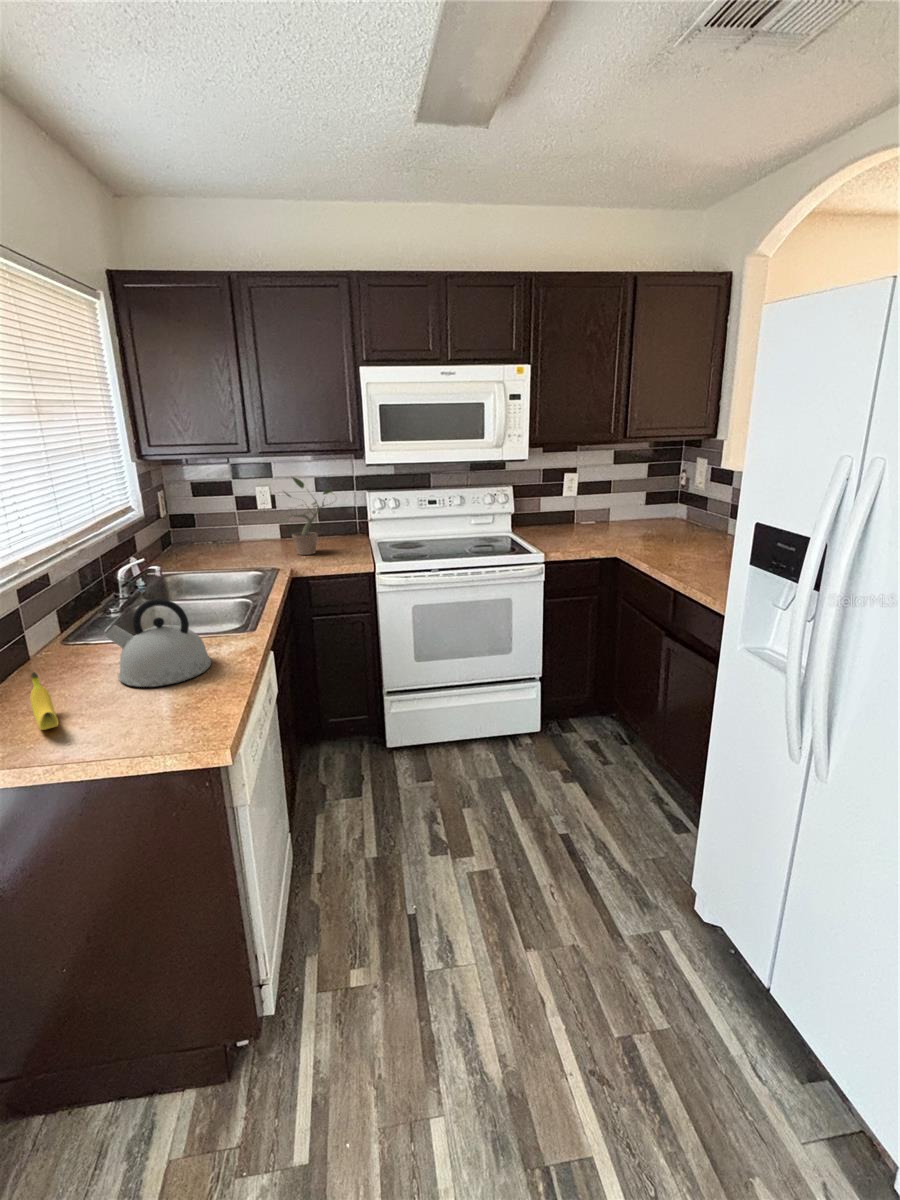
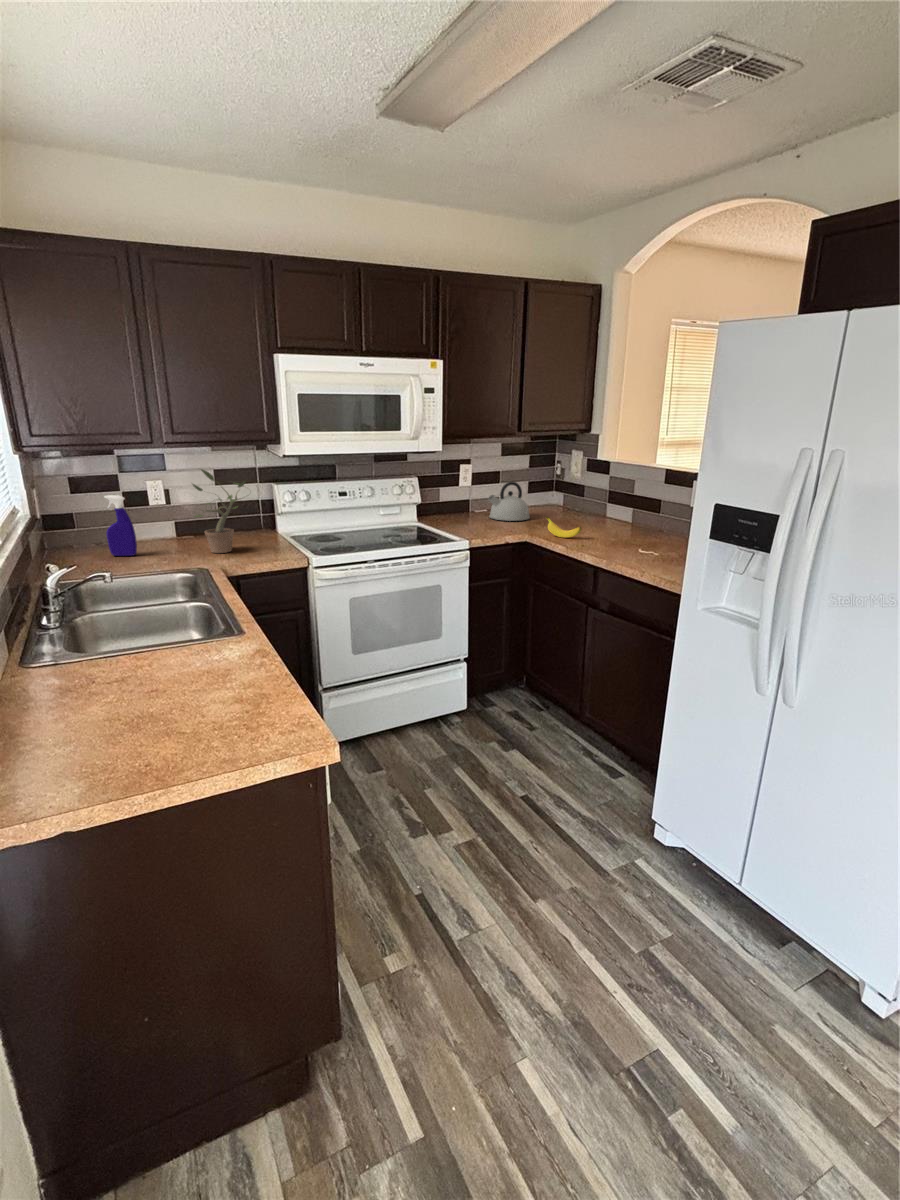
spray bottle: none [210,500,235,553] -> present [104,495,137,556]
kettle: present [105,599,211,687] -> present [488,482,530,521]
banana: present [30,672,58,730] -> present [545,516,581,538]

